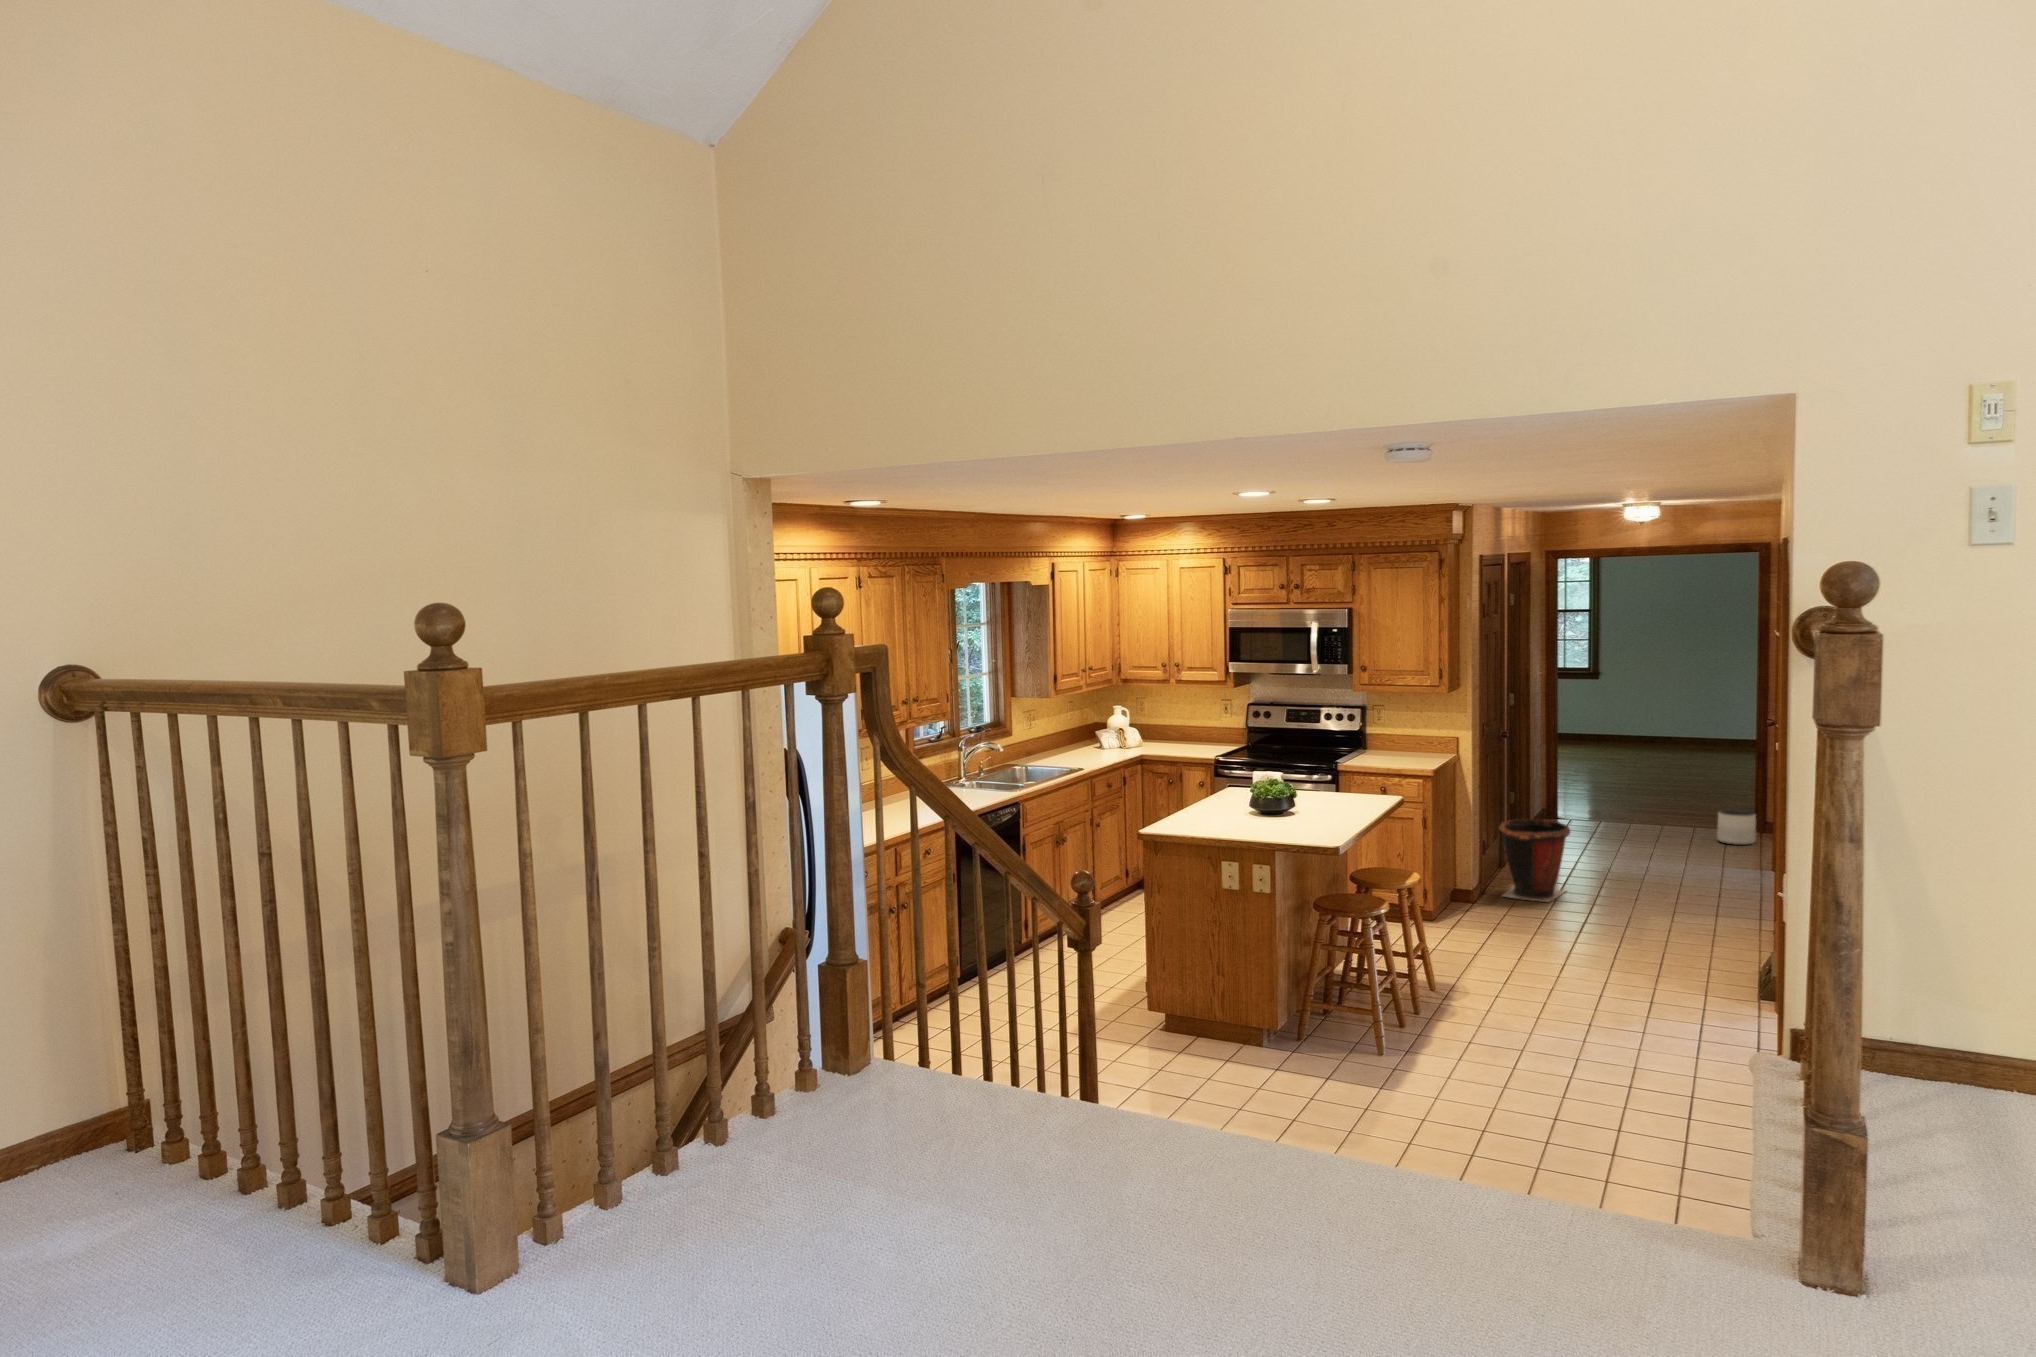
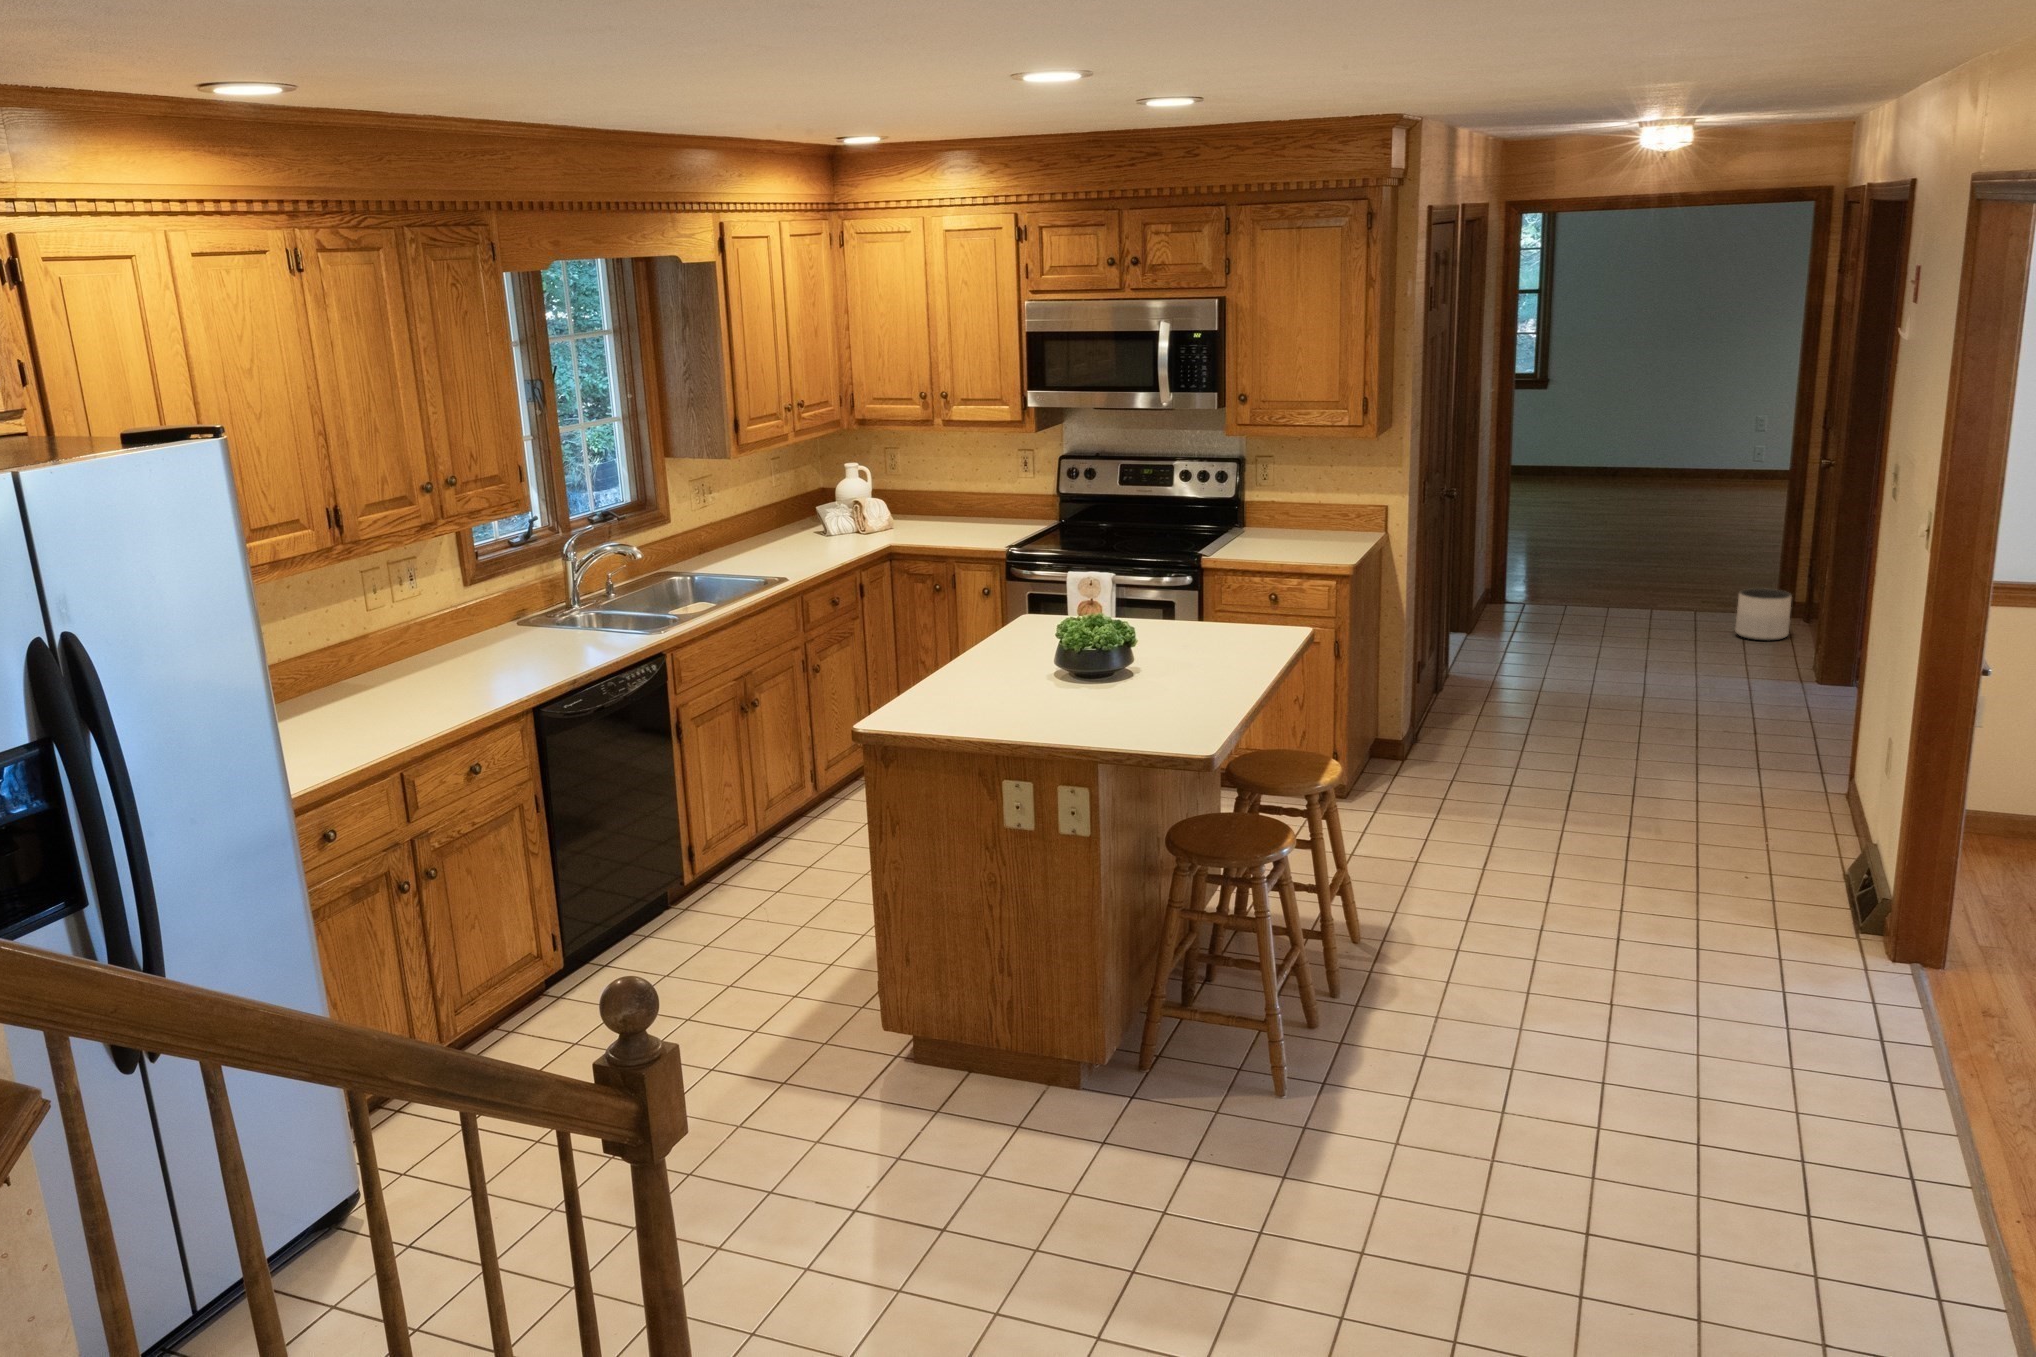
waste bin: present [1499,819,1571,902] -> none [1443,619,1553,755]

